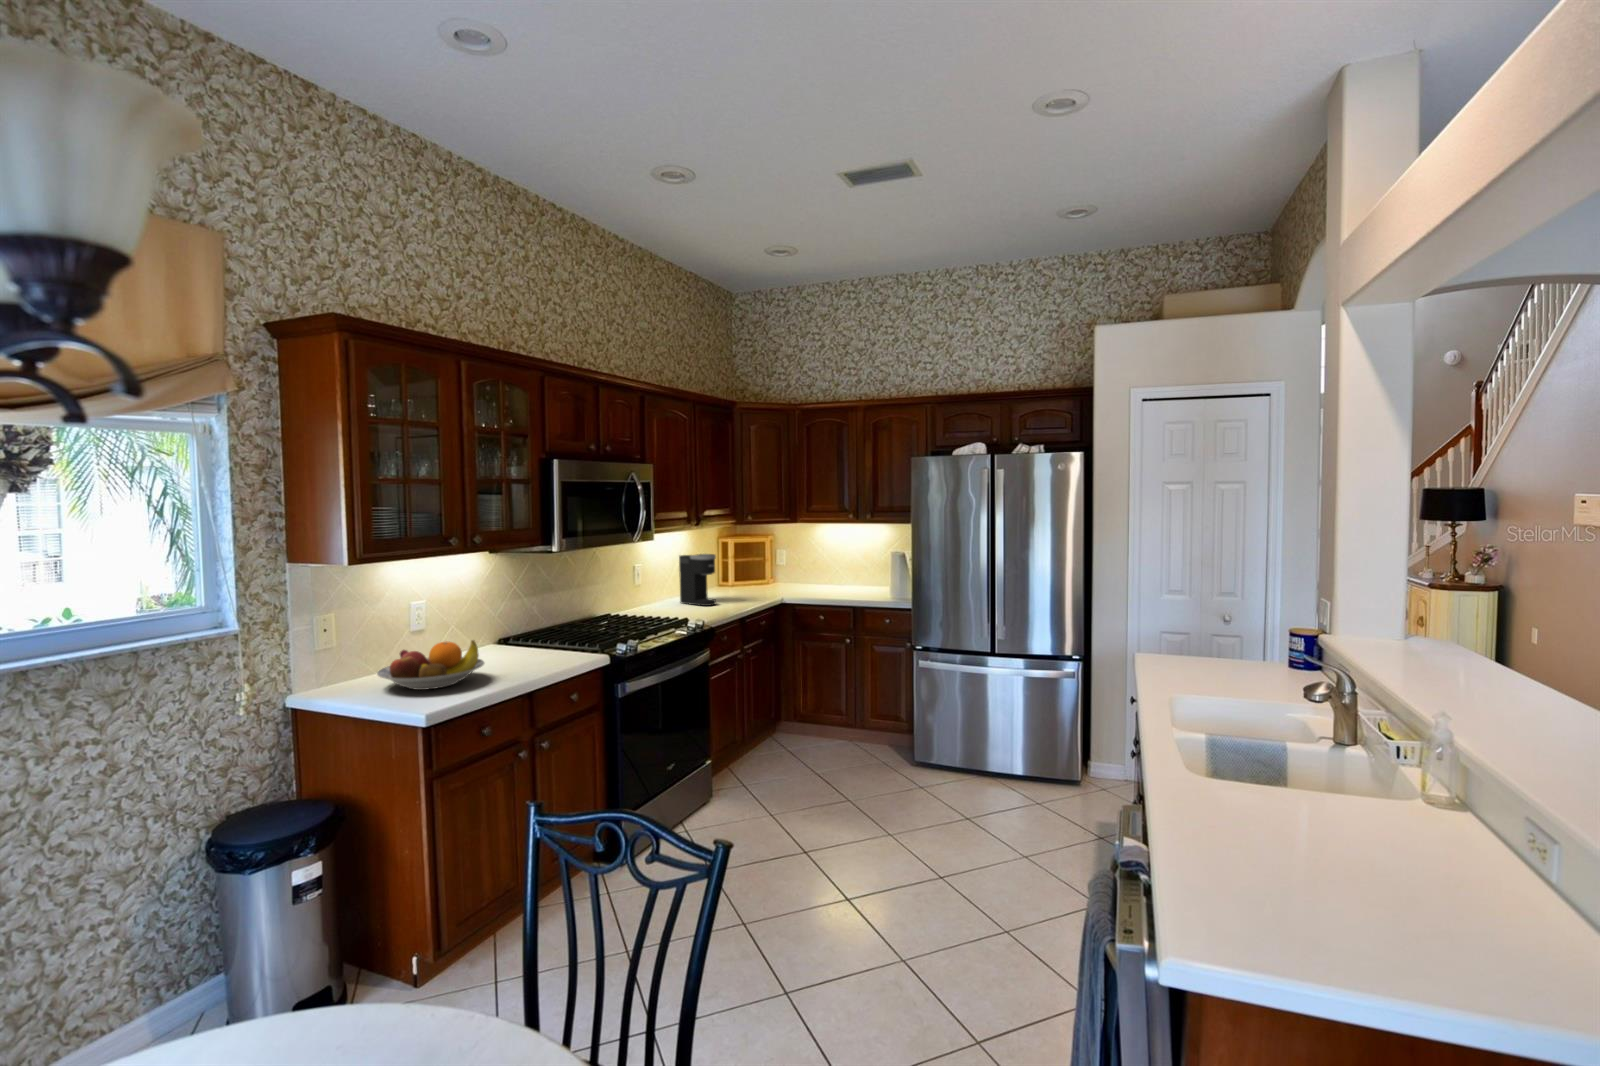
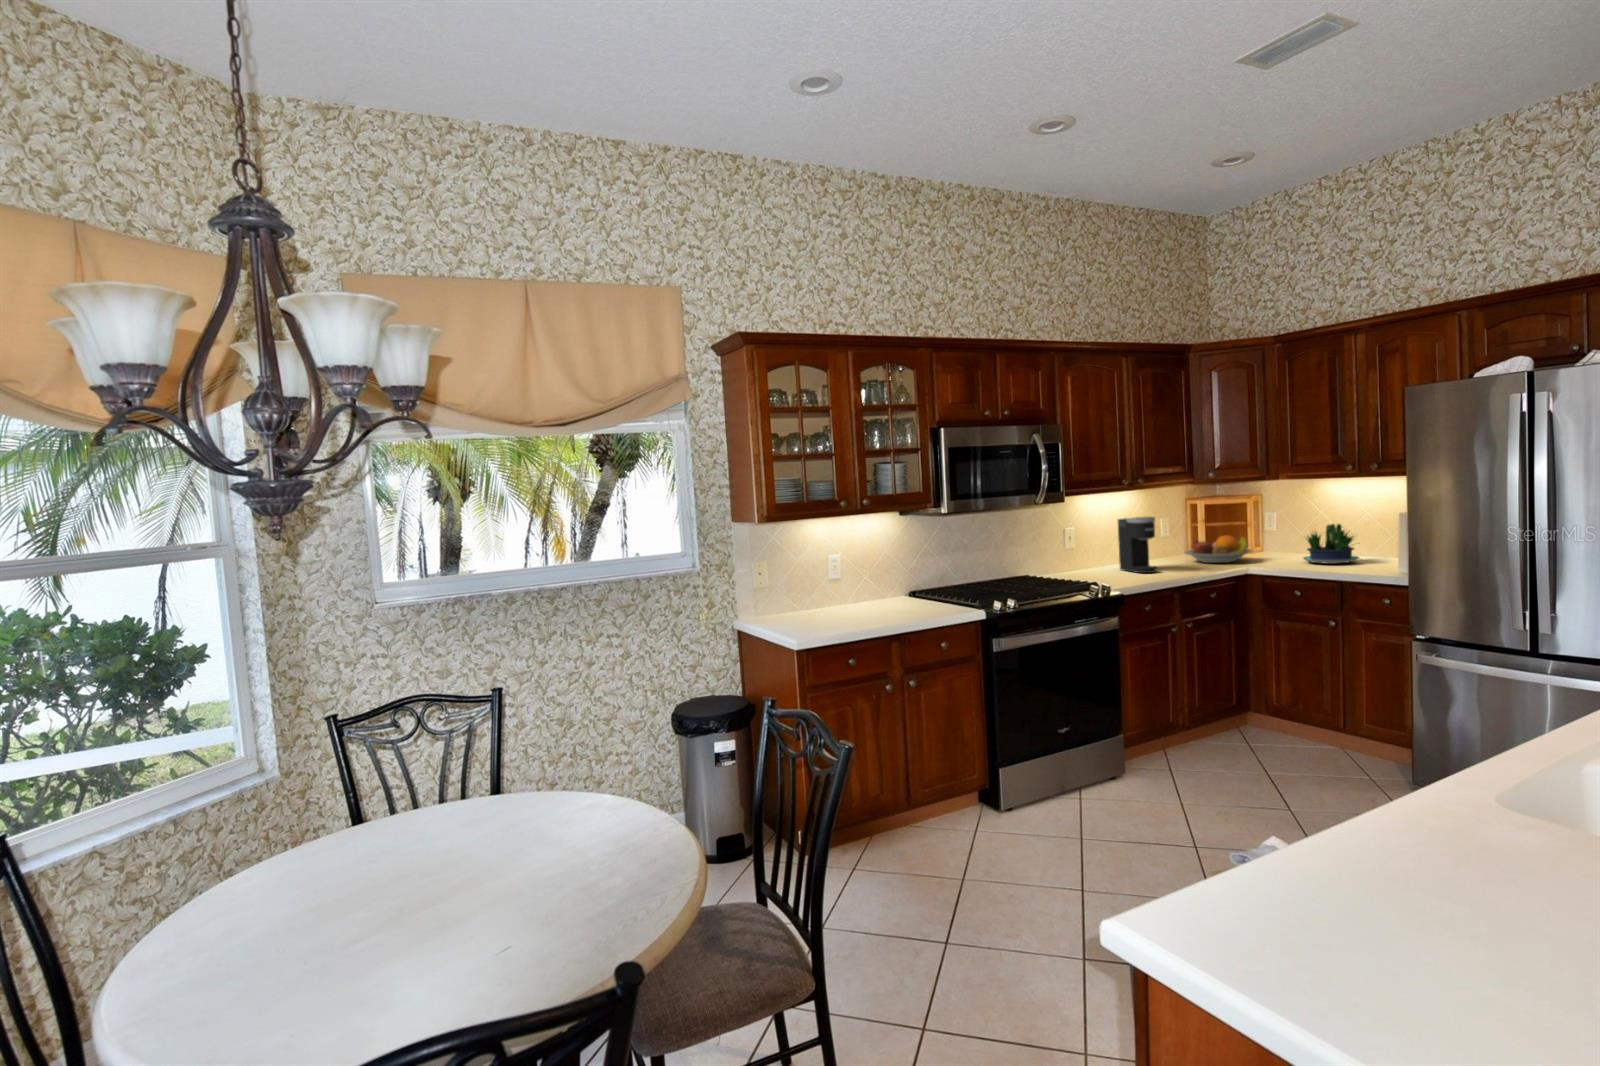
potted plant: none [813,560,858,592] -> present [1303,524,1359,564]
fruit bowl: present [377,640,484,690] -> present [1185,535,1251,563]

